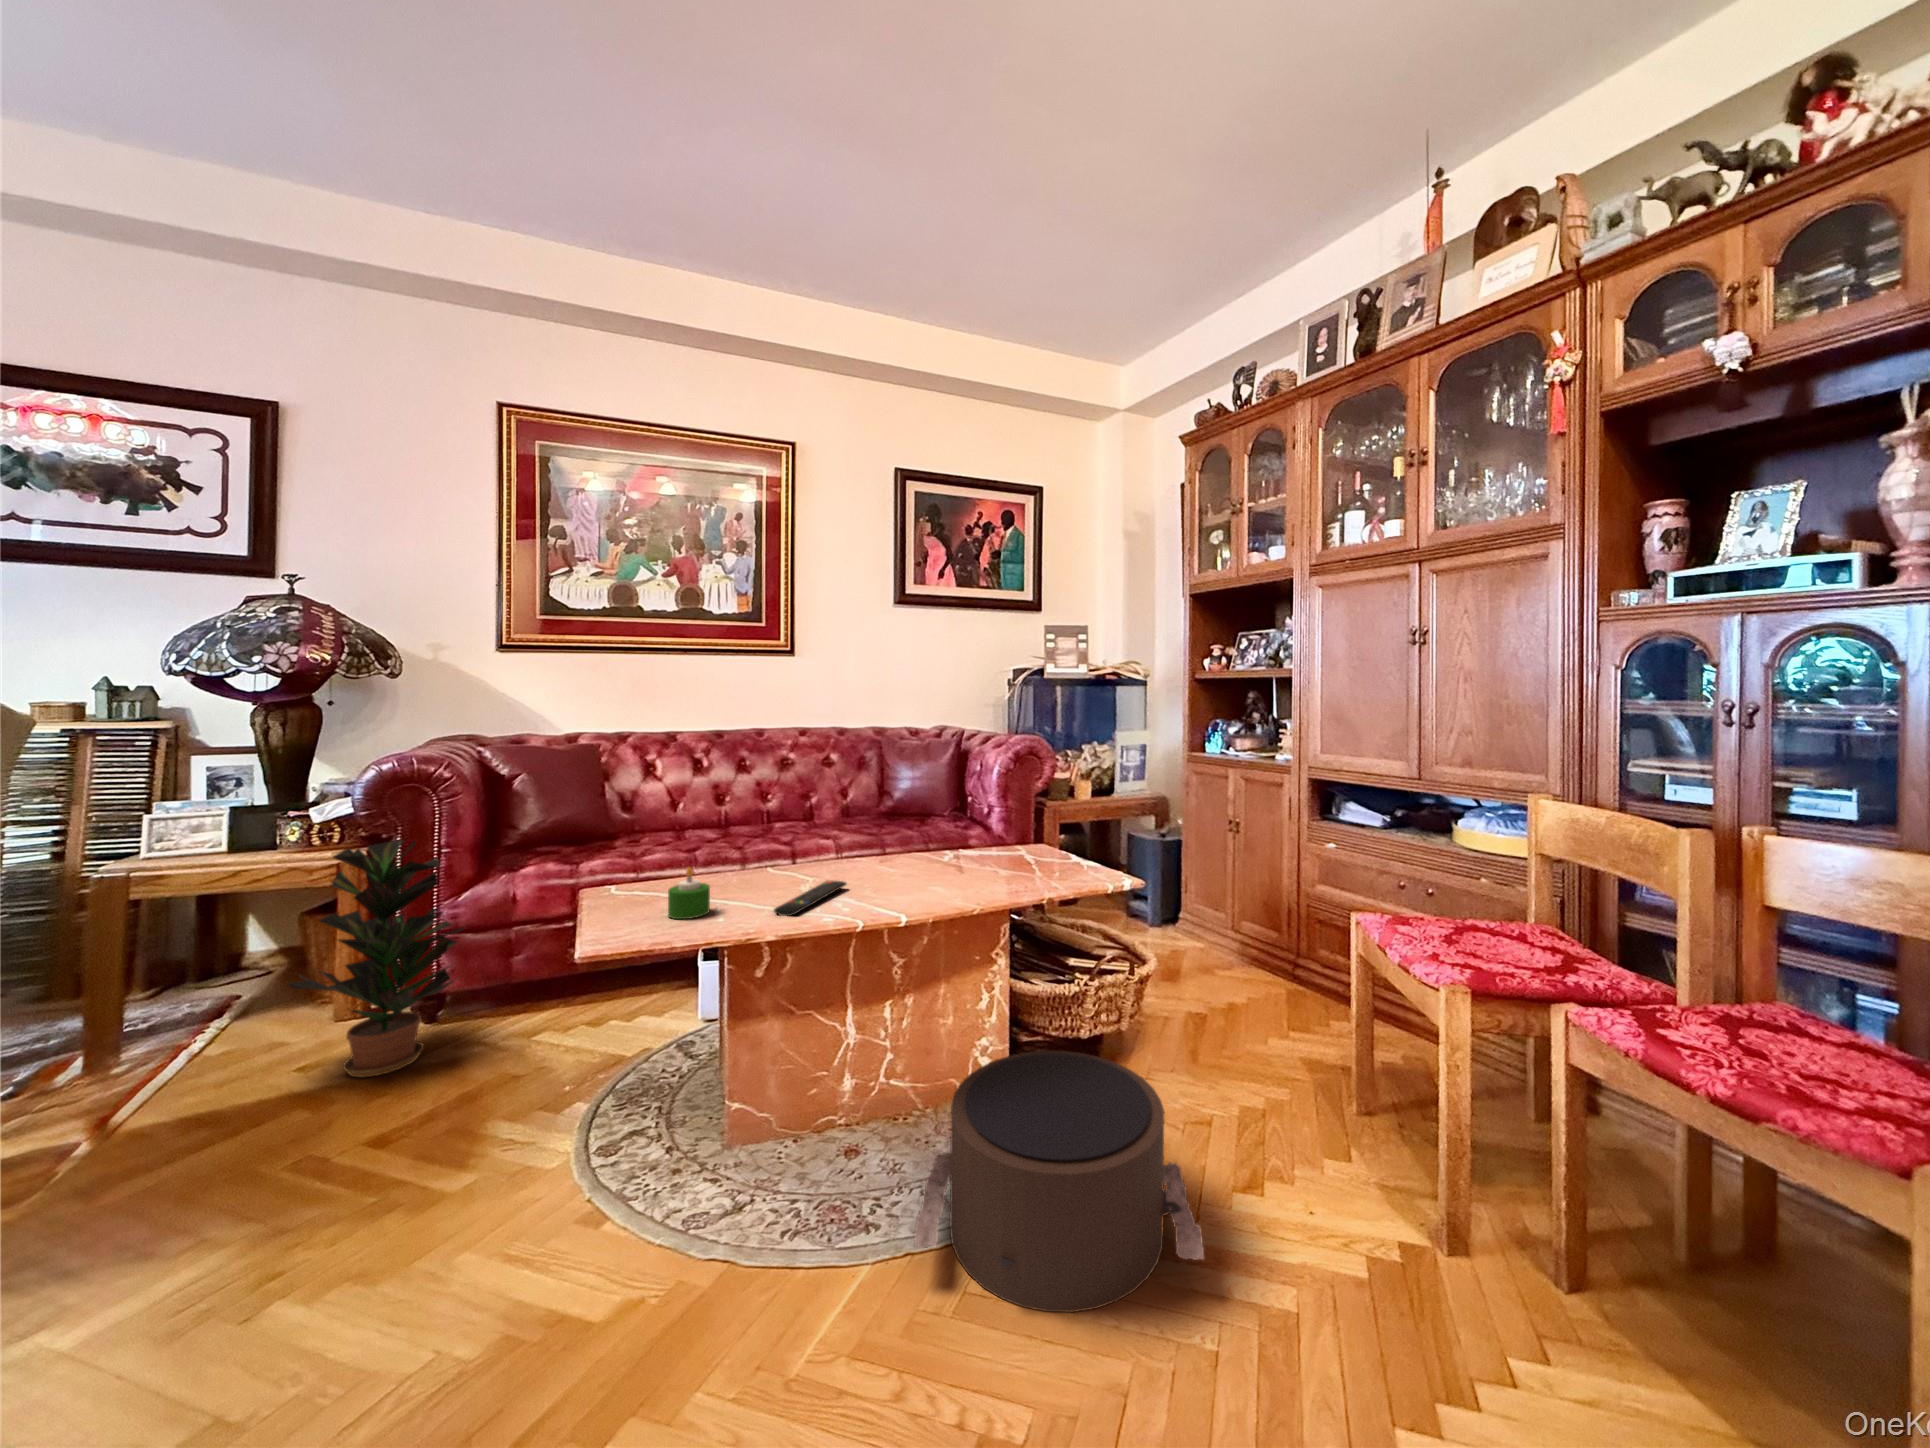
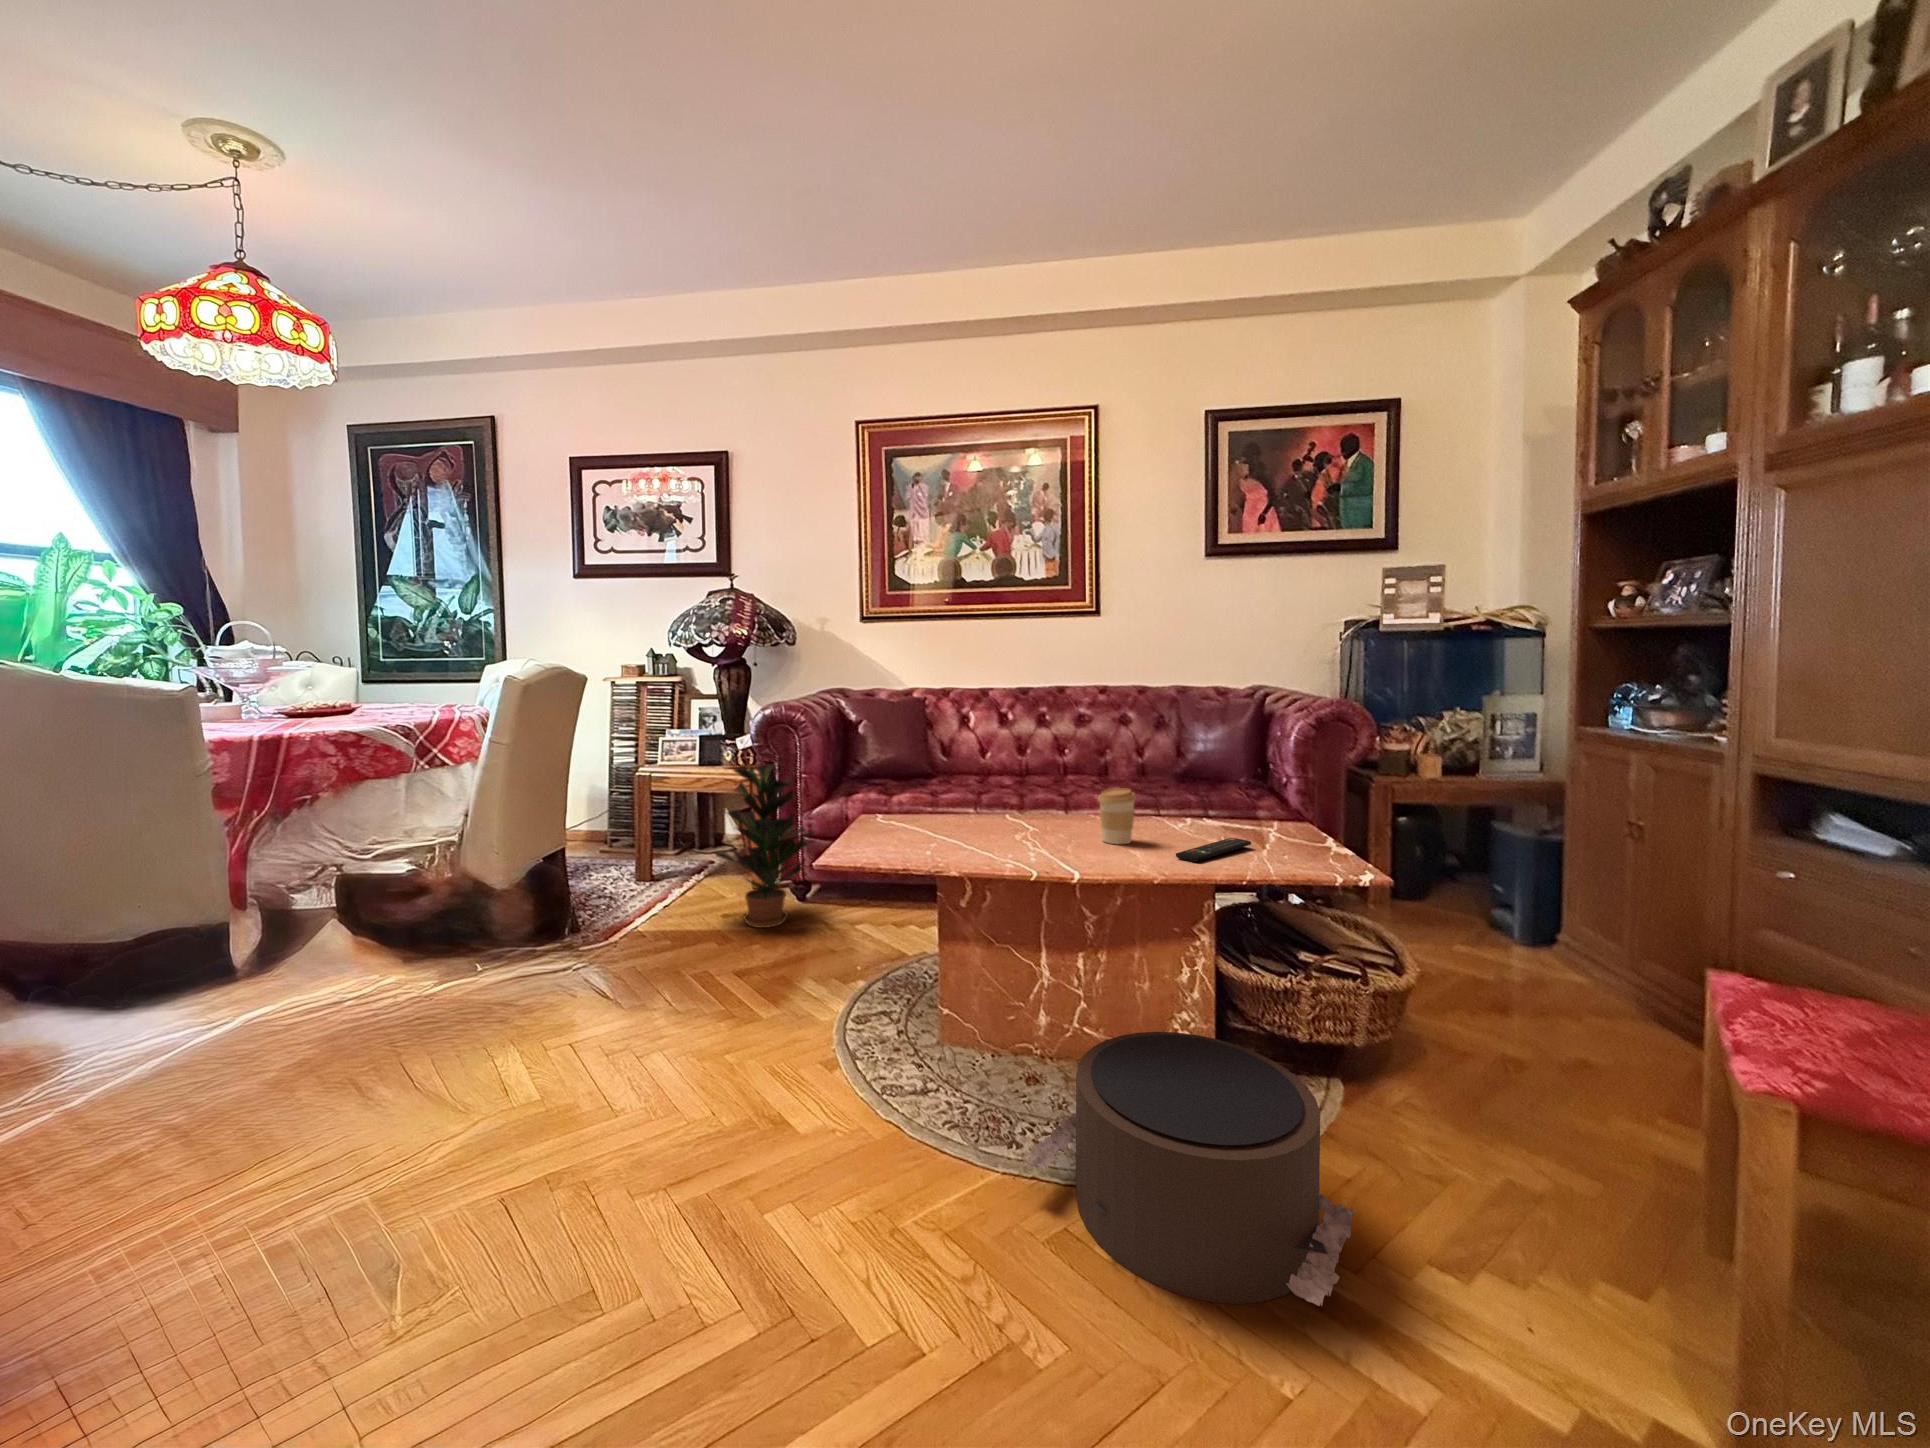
coffee cup: none [897,827,934,884] -> present [1098,788,1136,844]
candle: present [668,868,710,919] -> none [889,798,921,841]
remote control: present [774,881,846,916] -> present [1176,838,1251,862]

